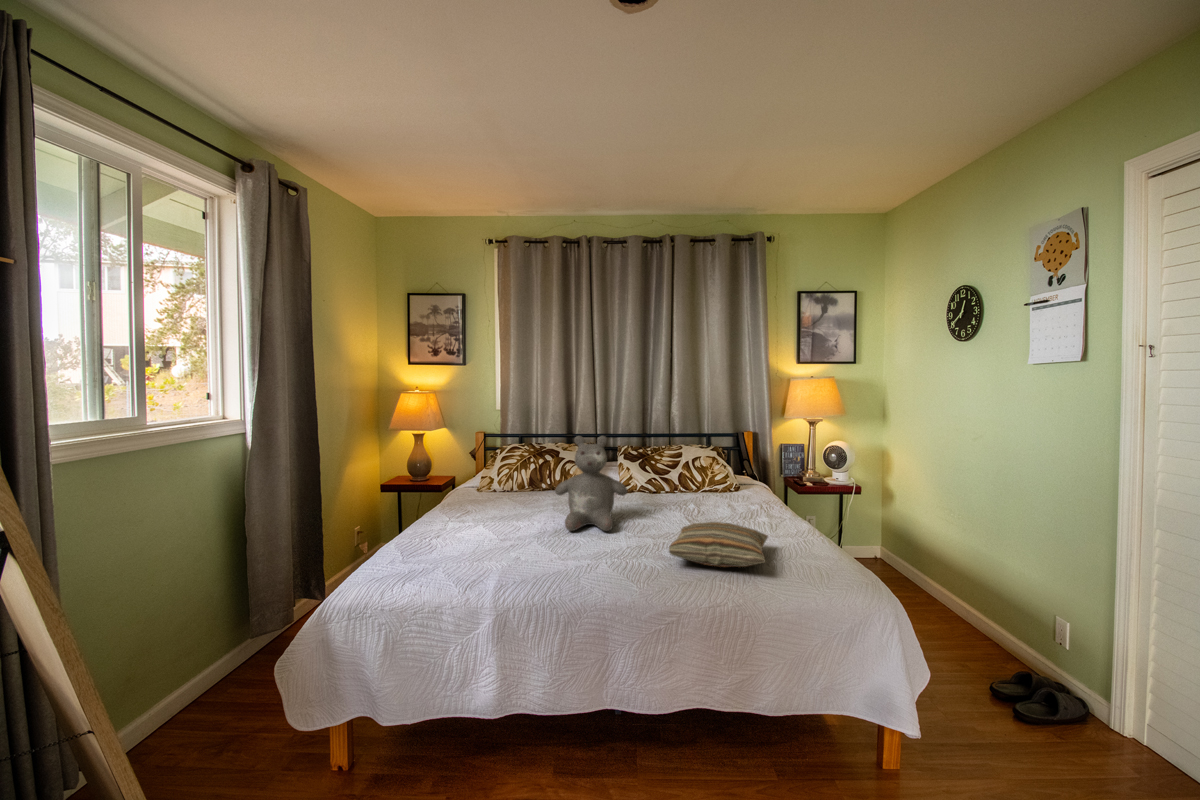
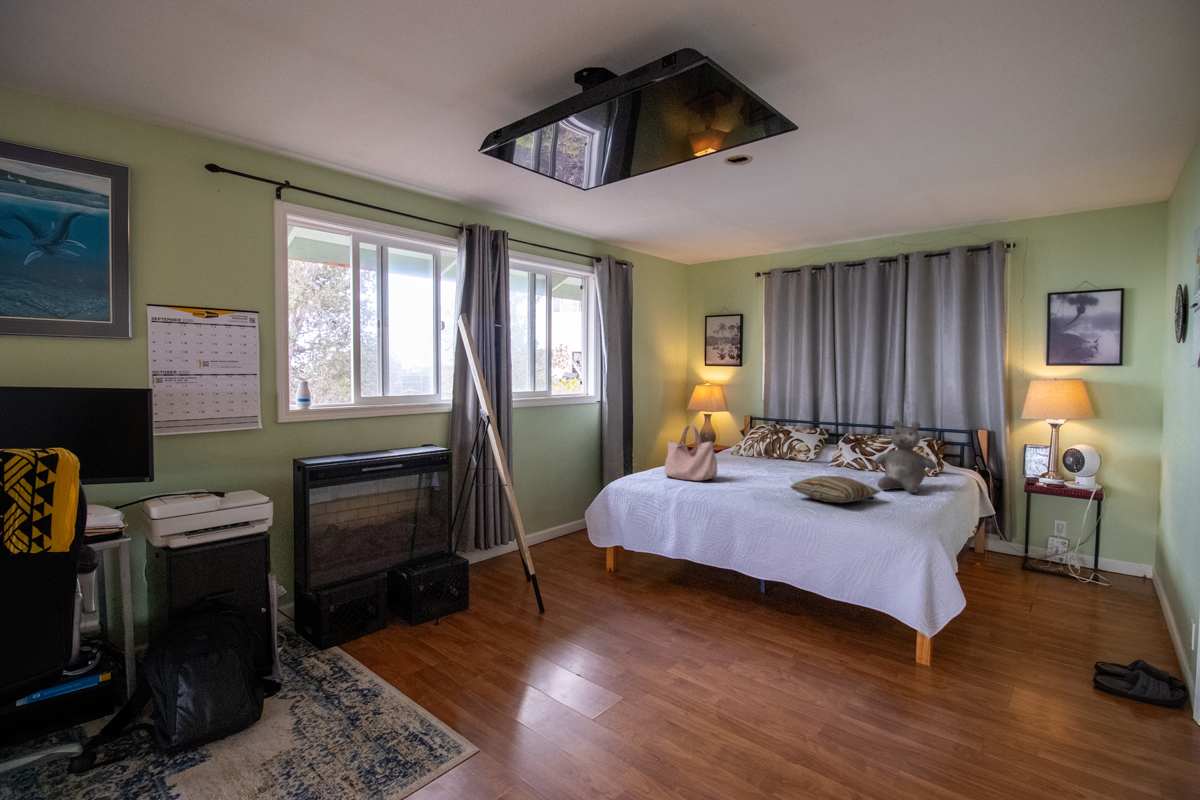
teddy bear: present [555,436,627,531] -> present [875,420,937,493]
handbag: none [427,463,527,560] -> present [665,425,717,481]

